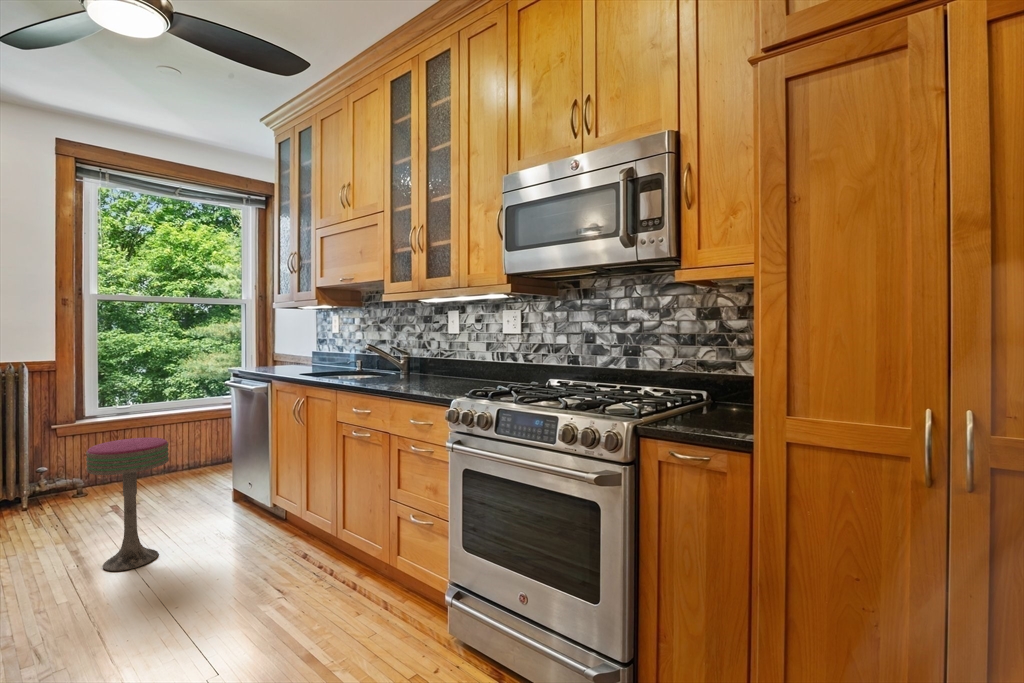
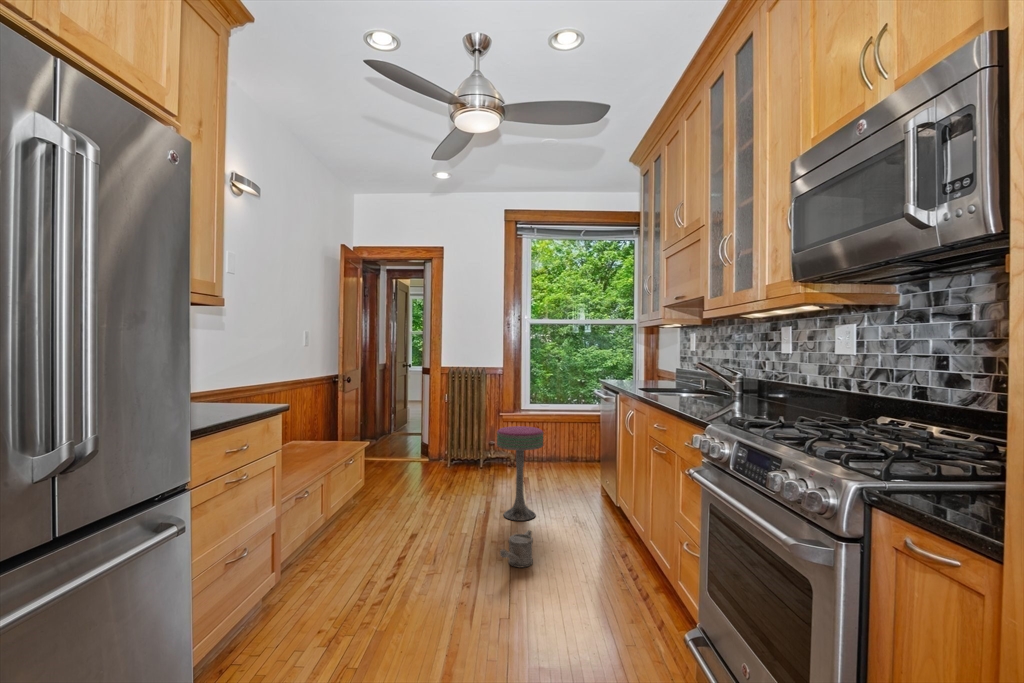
watering can: none [157,571,198,626] -> present [500,530,533,568]

